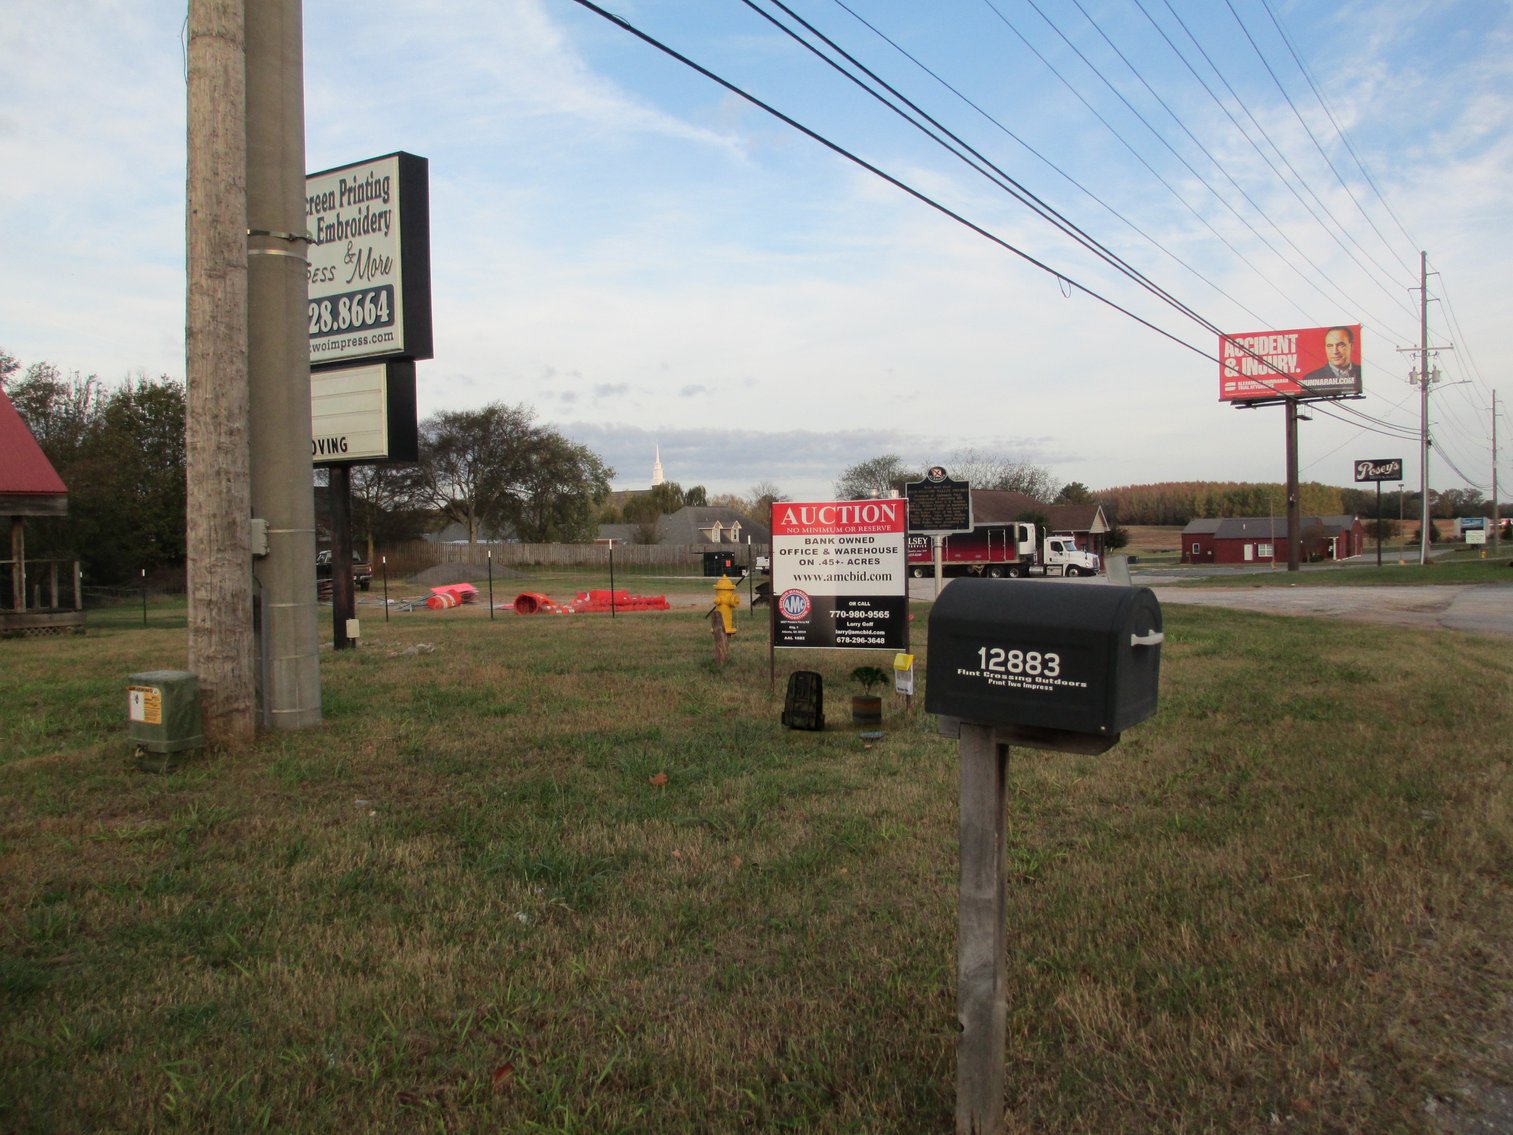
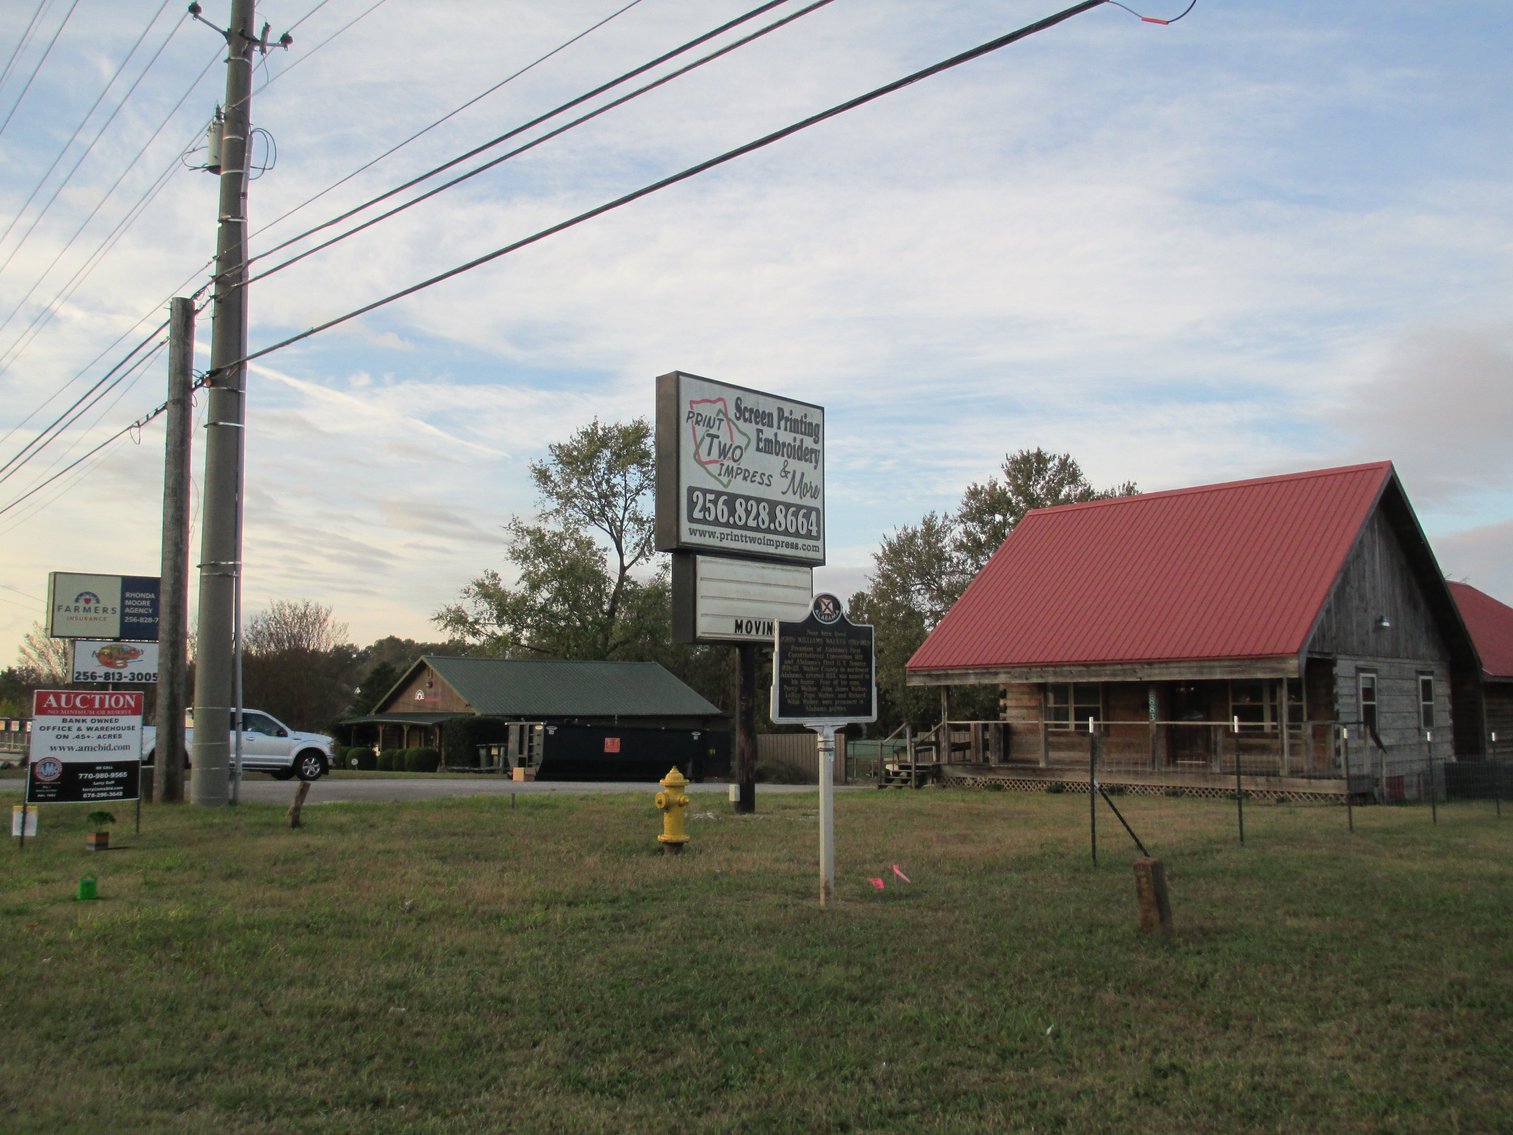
backpack: present [781,671,825,729] -> none [31,815,65,855]
watering can: none [878,814,919,871] -> present [78,873,97,899]

